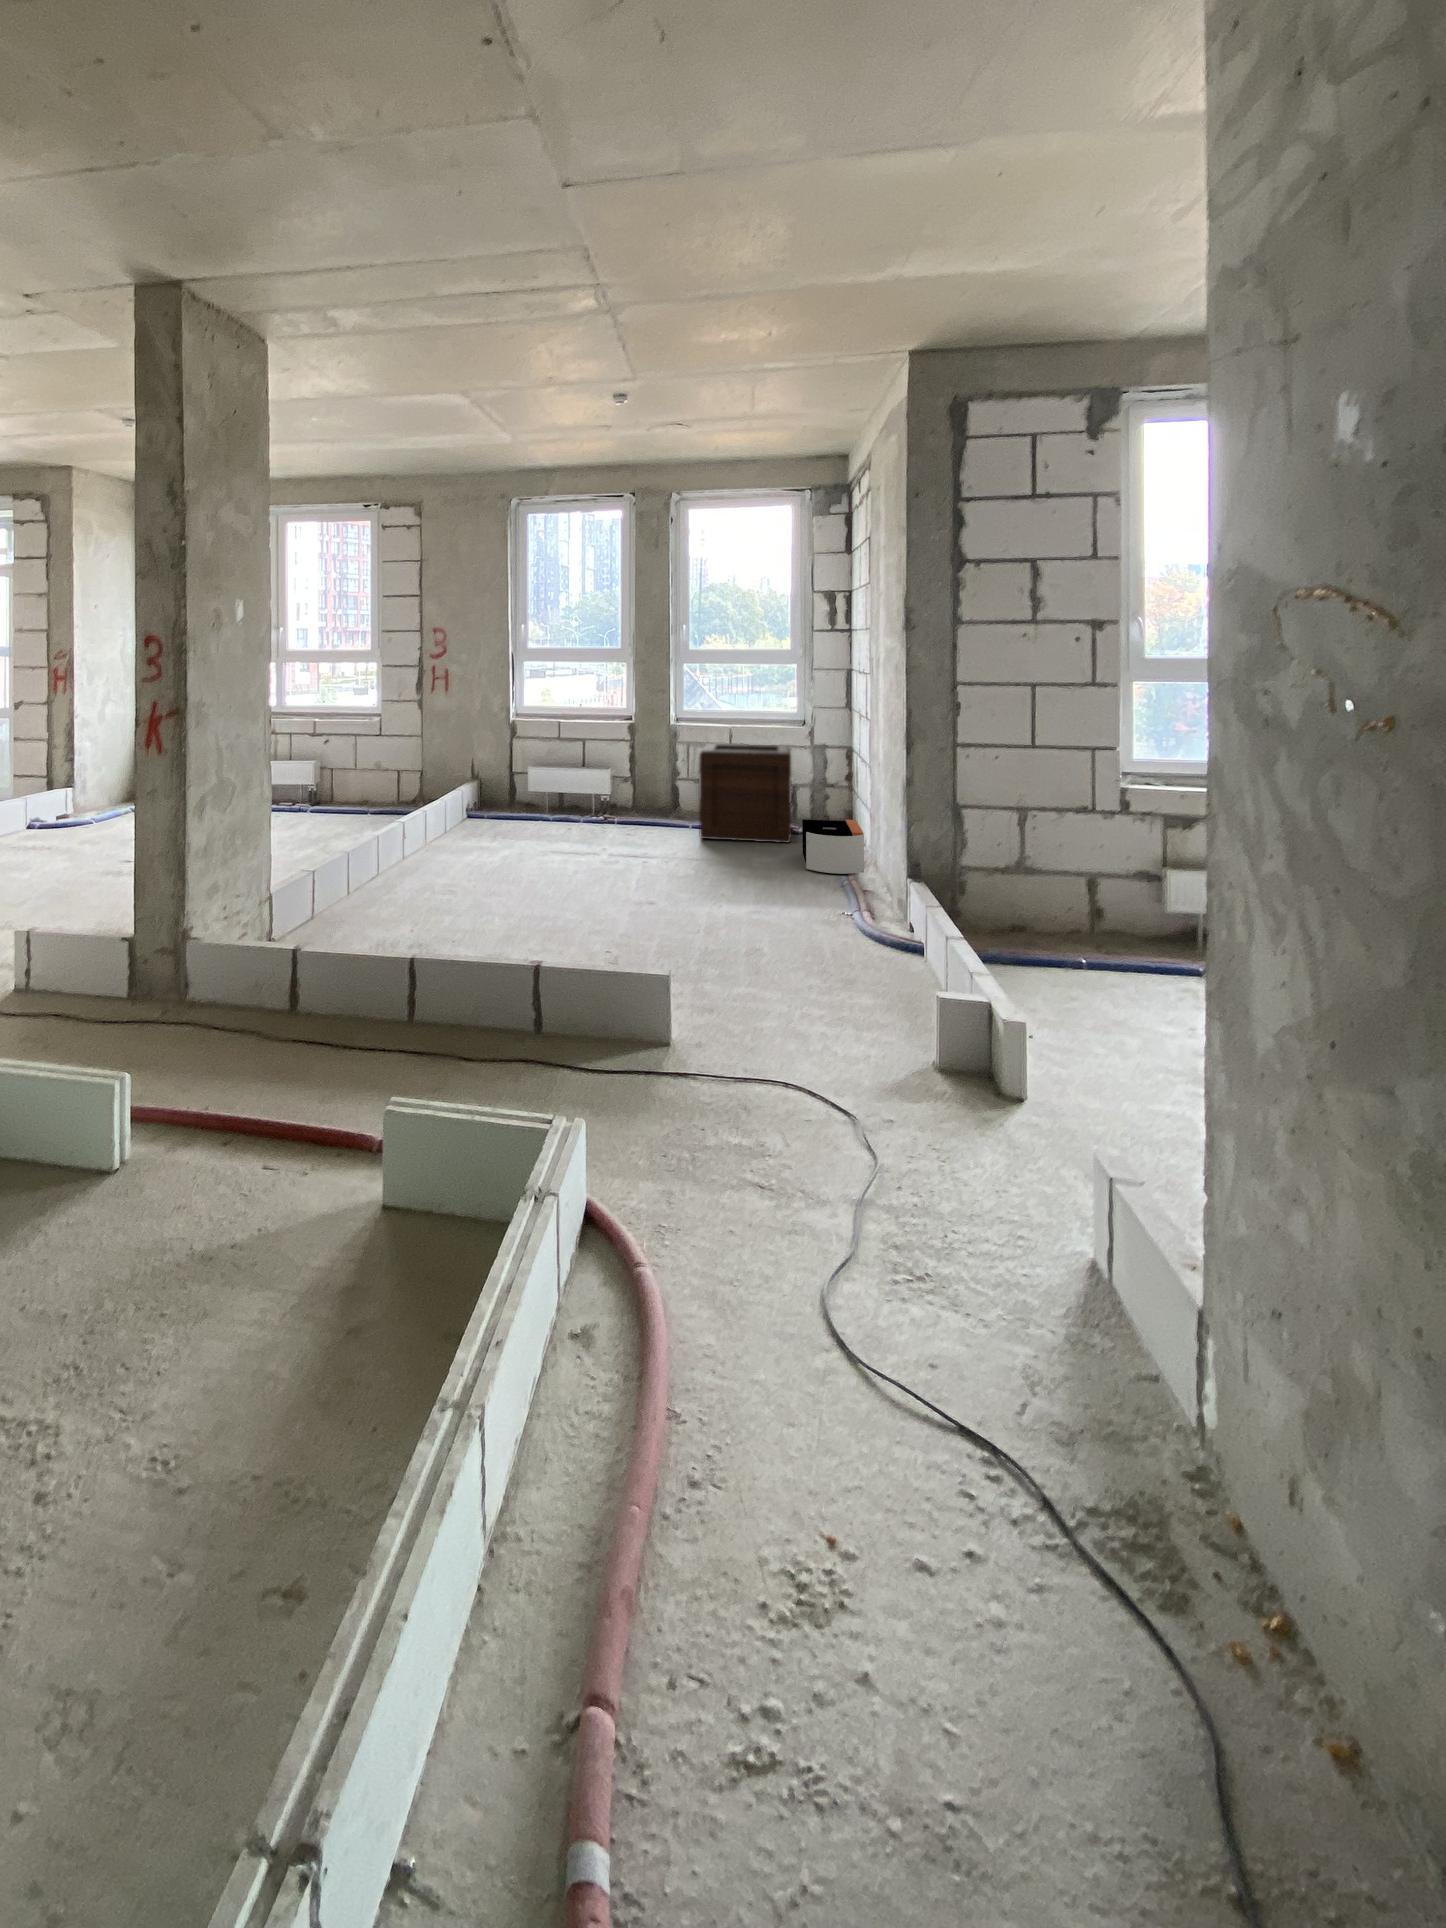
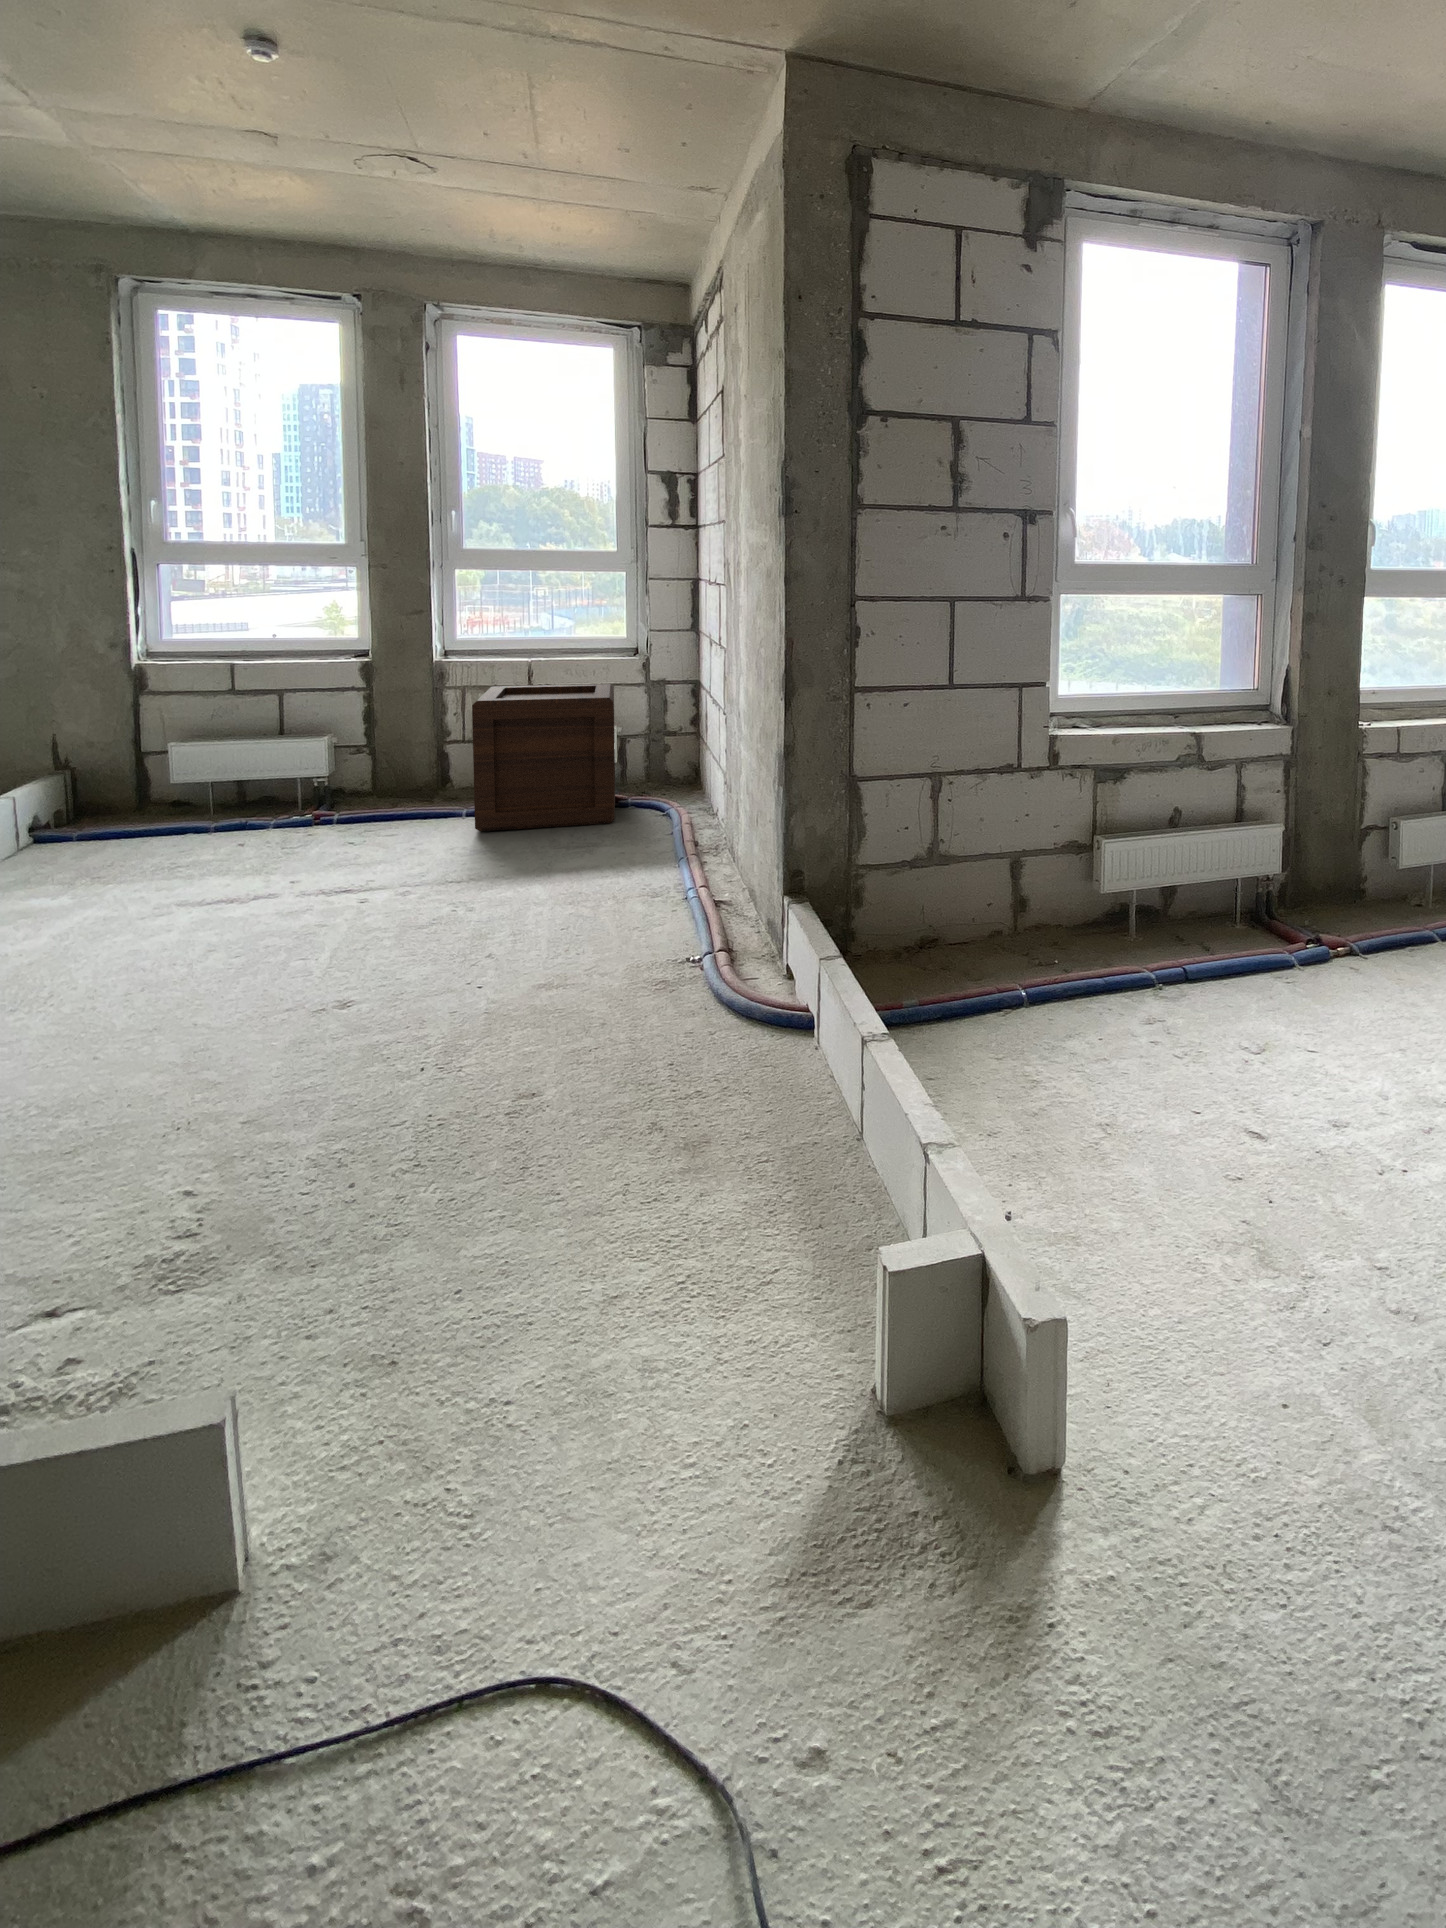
storage bin: present [802,819,864,874] -> none [629,787,715,874]

